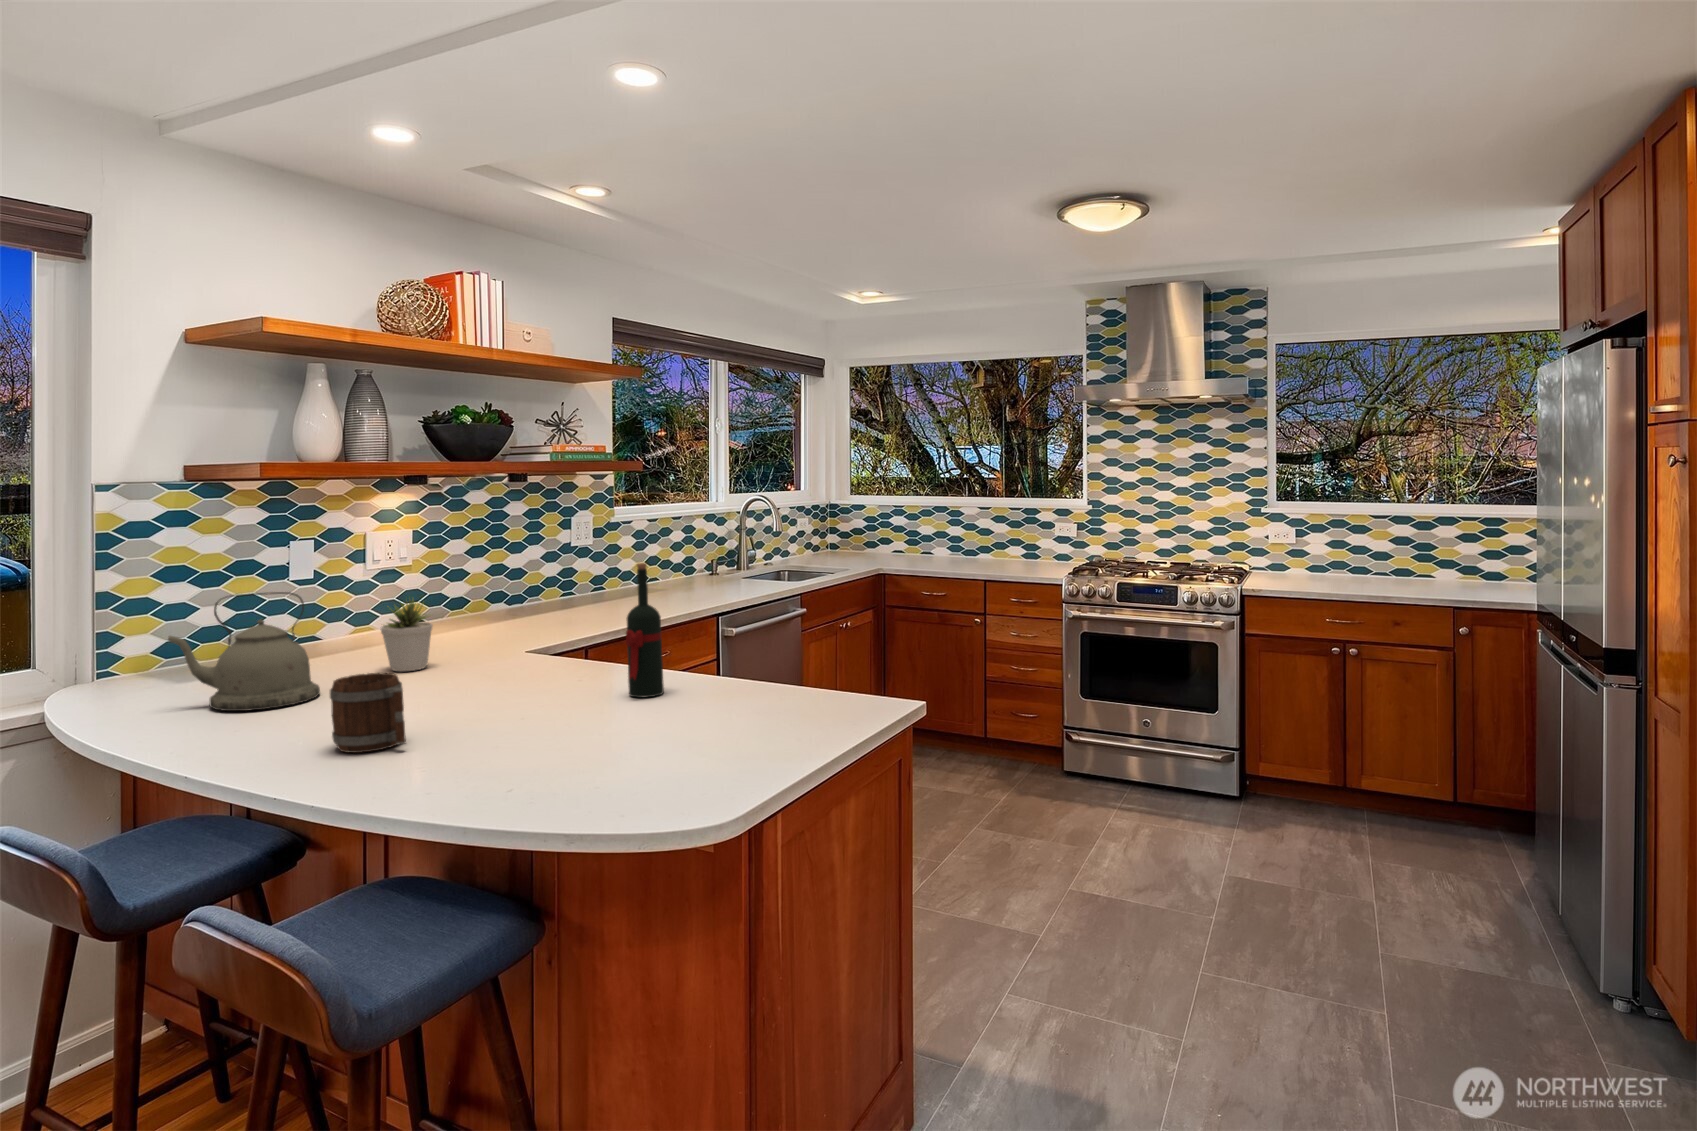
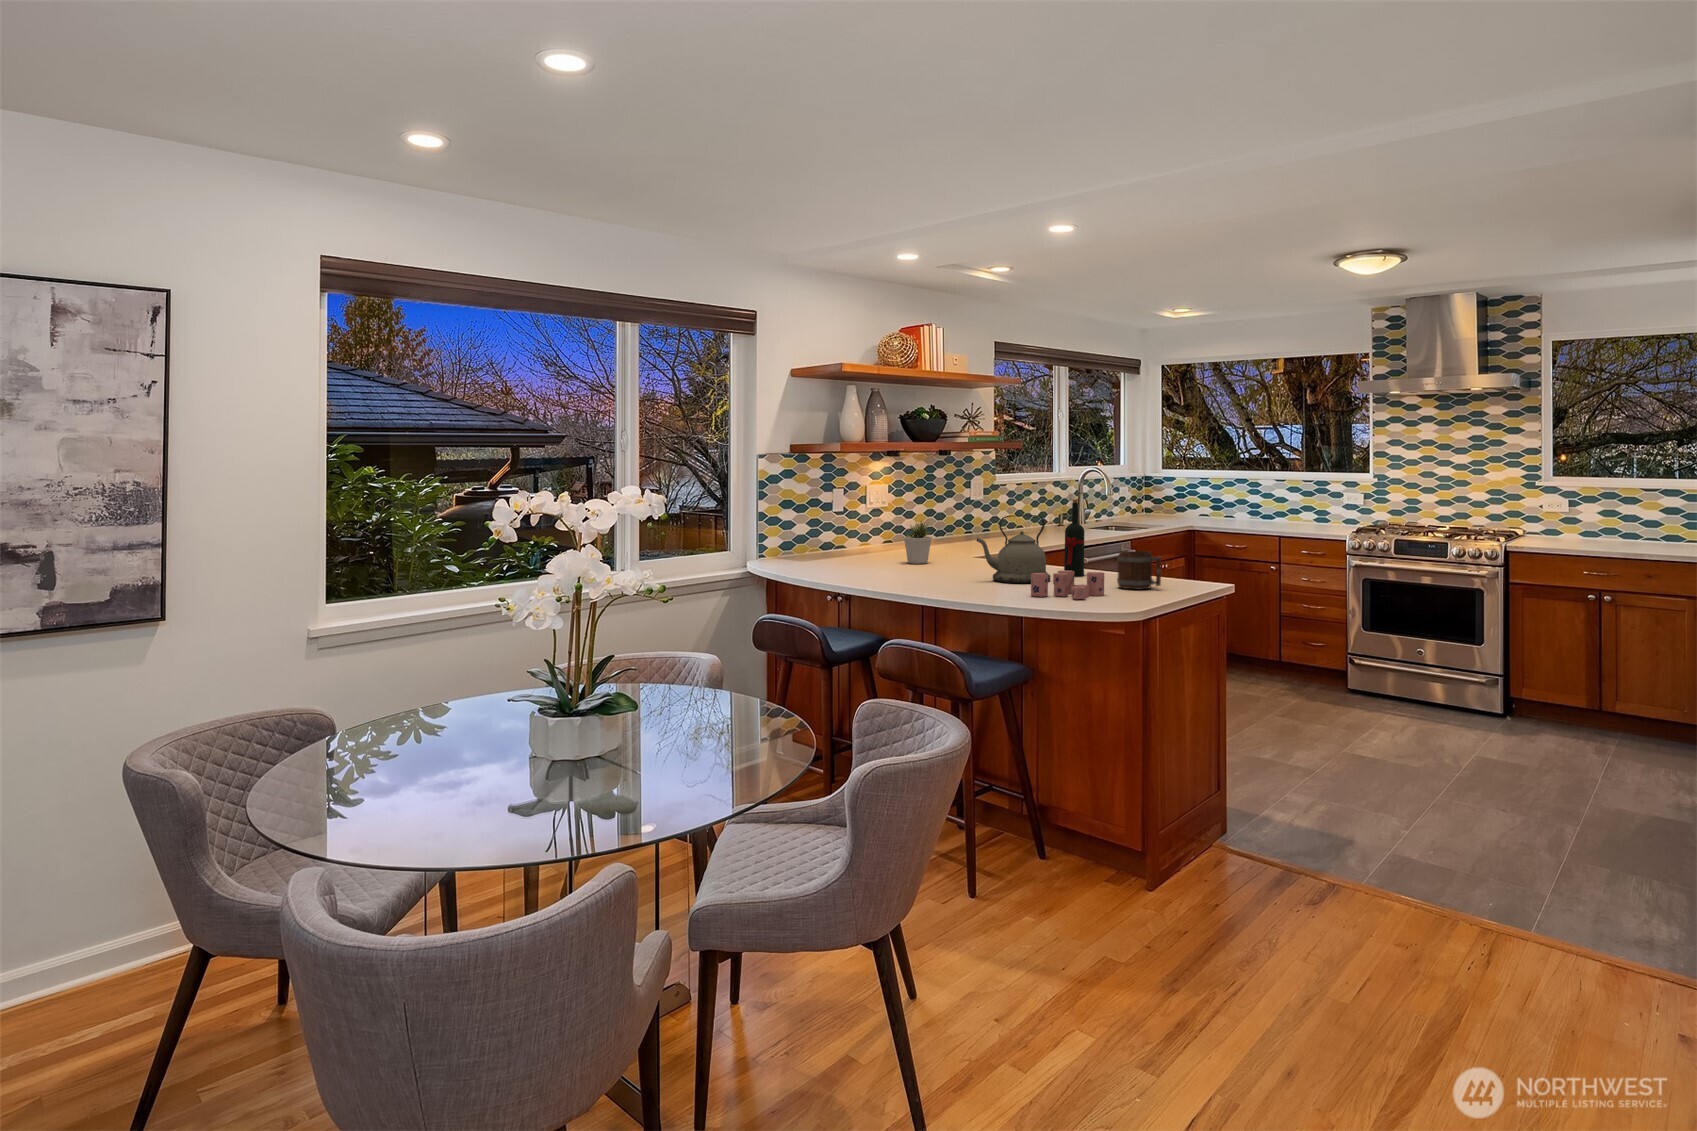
kettle: present [168,592,320,711] -> present [976,515,1050,583]
mug: present [330,673,406,753] -> present [1117,551,1161,589]
candle: none [499,714,654,789] -> present [1031,570,1104,599]

